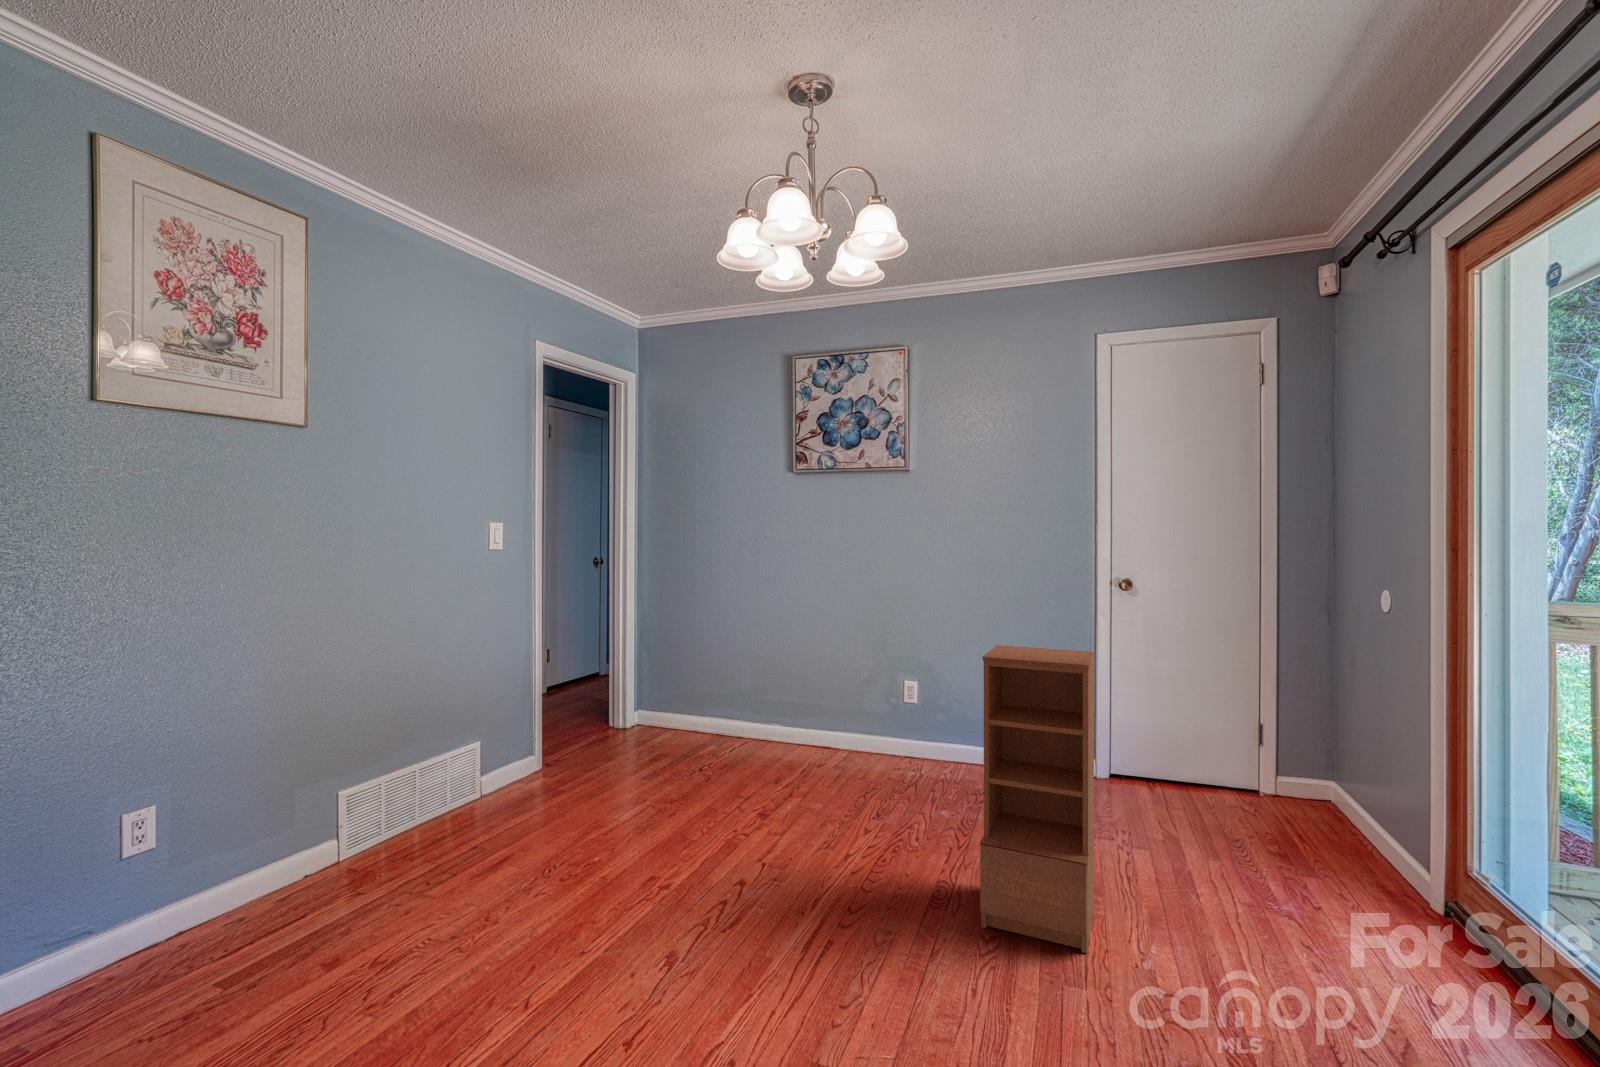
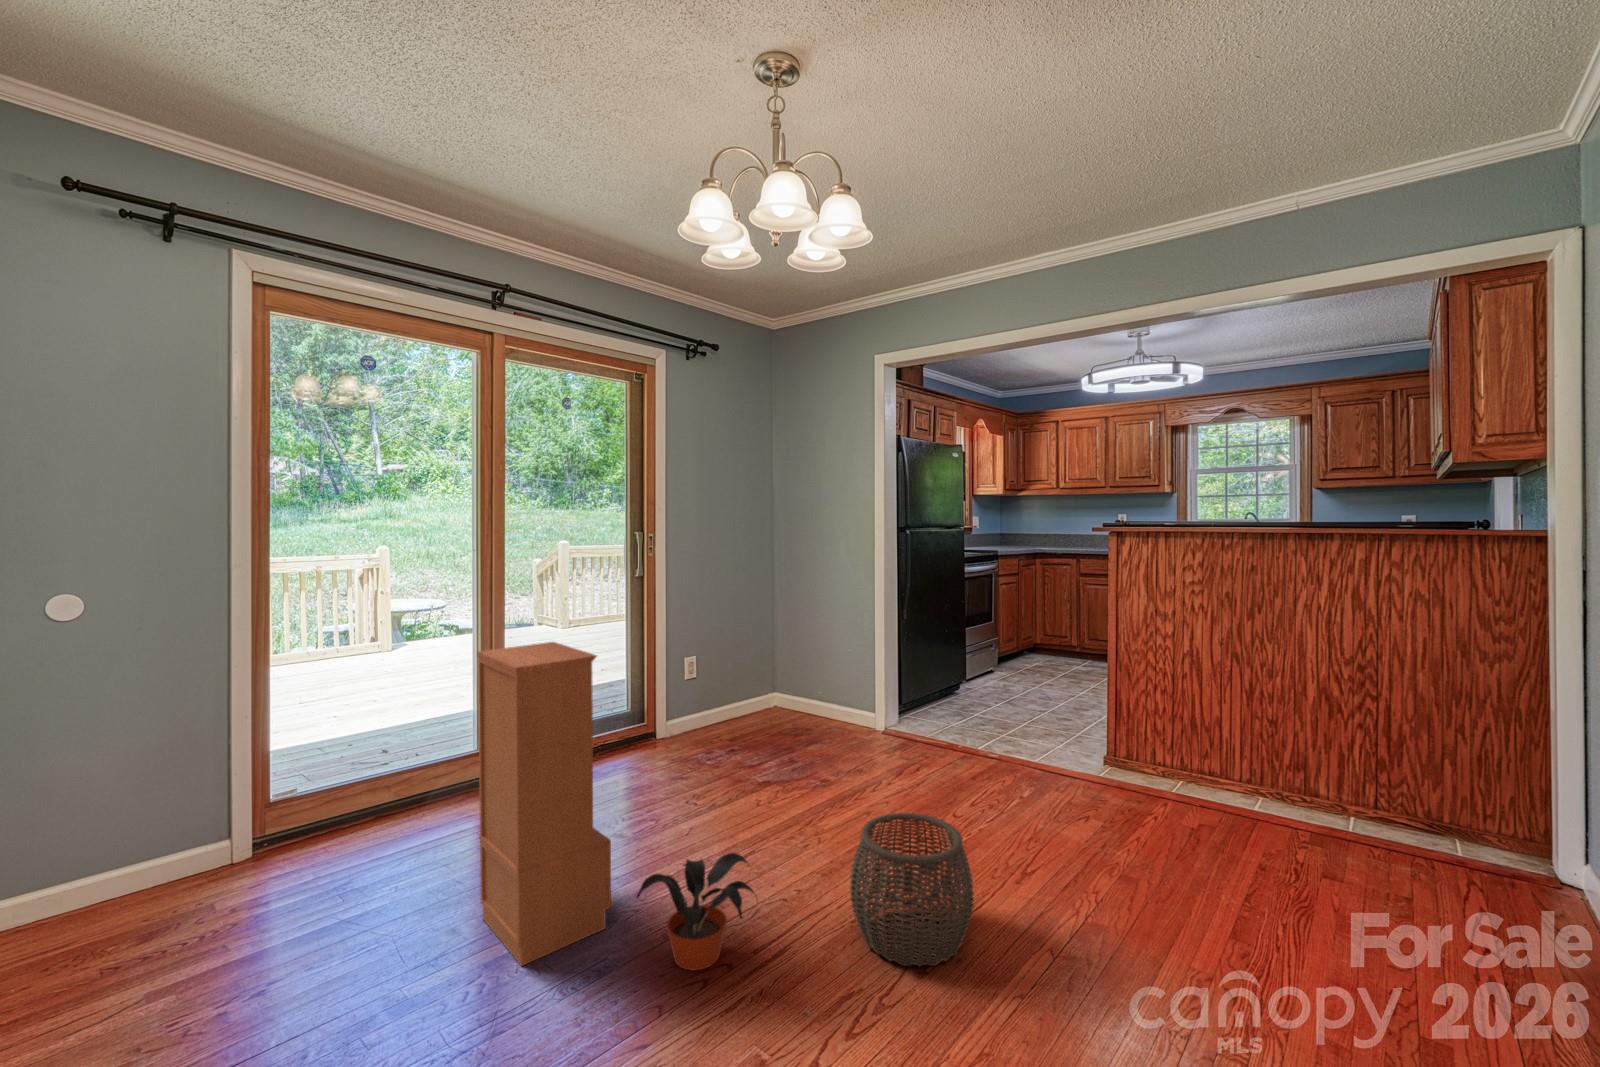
potted plant: none [822,831,928,936] -> present [637,853,753,970]
woven basket: none [613,849,751,1023] -> present [850,813,974,967]

